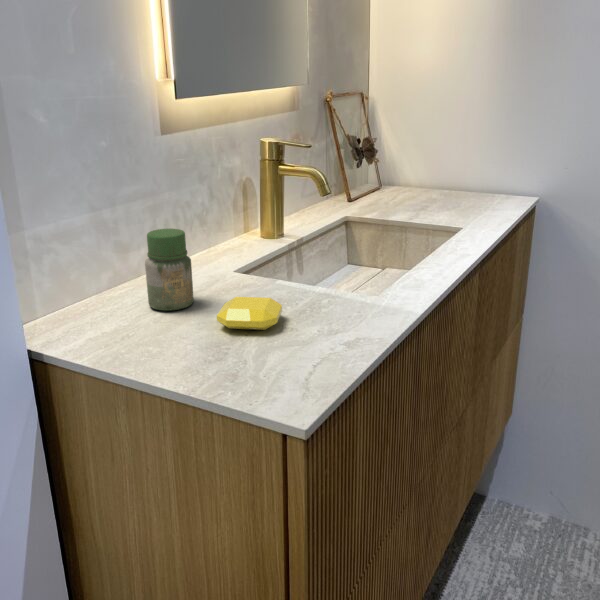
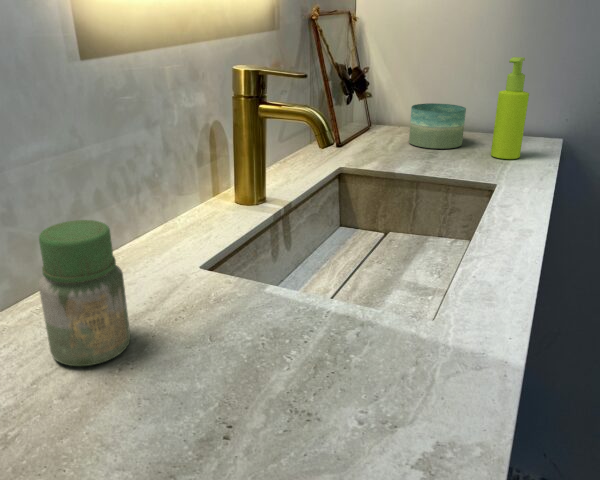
soap dispenser: none [471,129,499,211] -> present [491,57,529,159]
candle: none [408,167,454,203] -> present [409,103,466,148]
soap bar: present [217,297,282,330] -> none [168,347,286,423]

